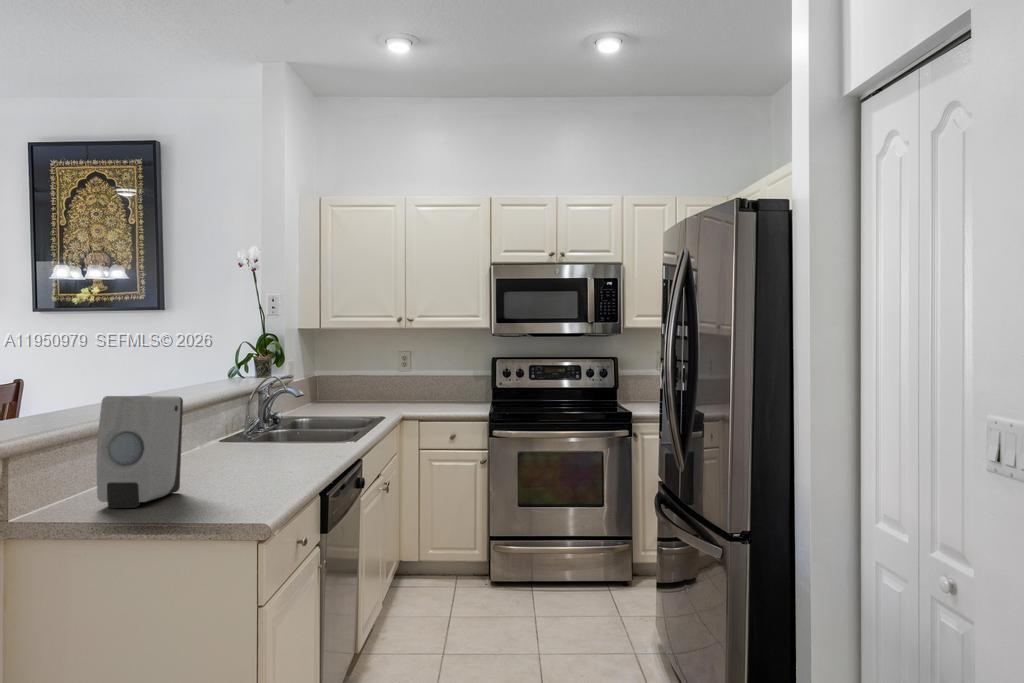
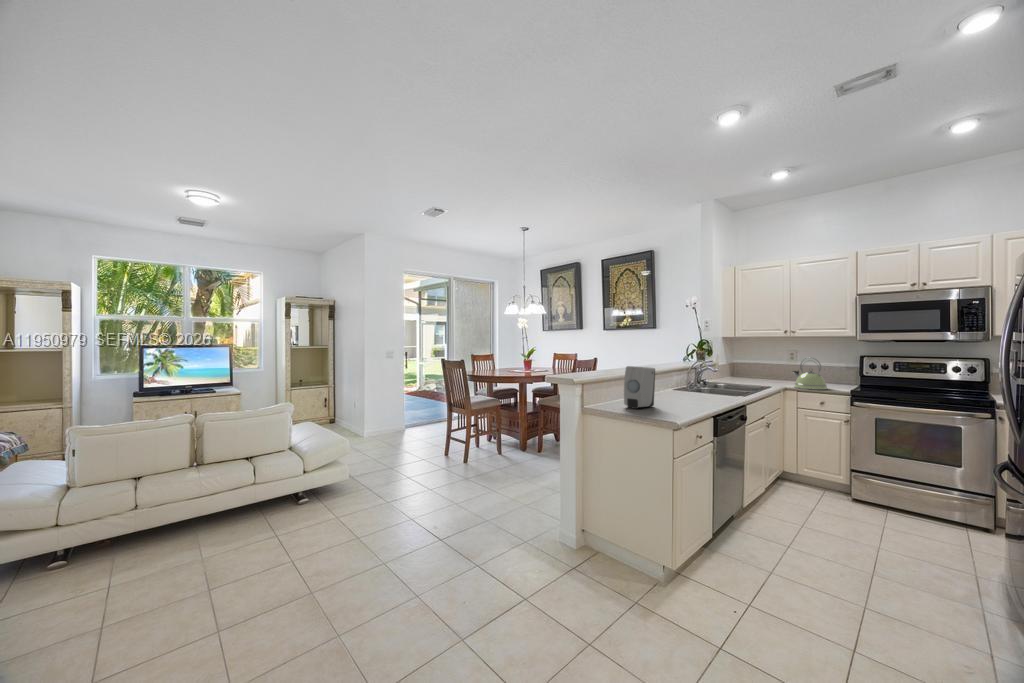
kettle: none [411,363,459,415] -> present [793,358,827,390]

